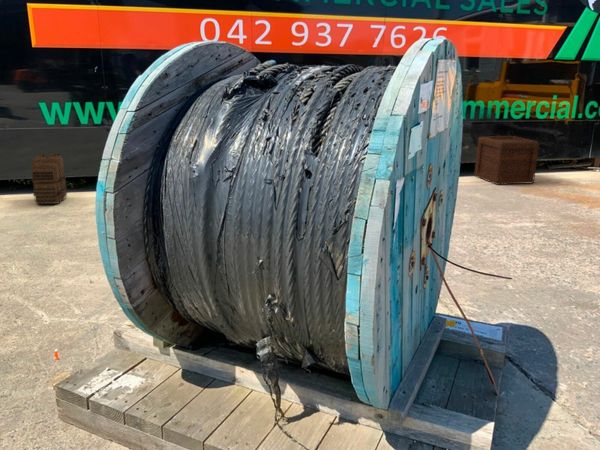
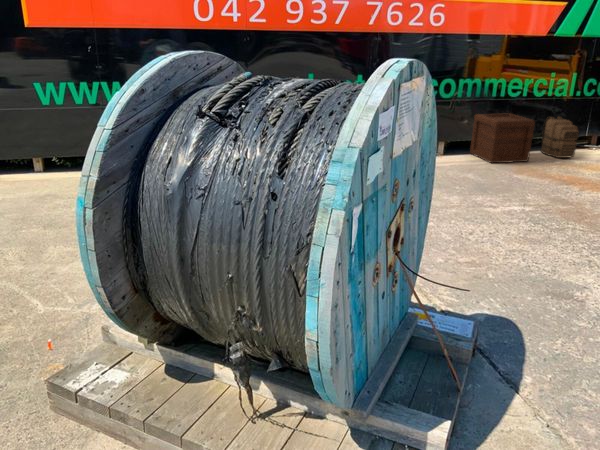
backpack: present [32,153,67,204] -> present [541,117,579,158]

